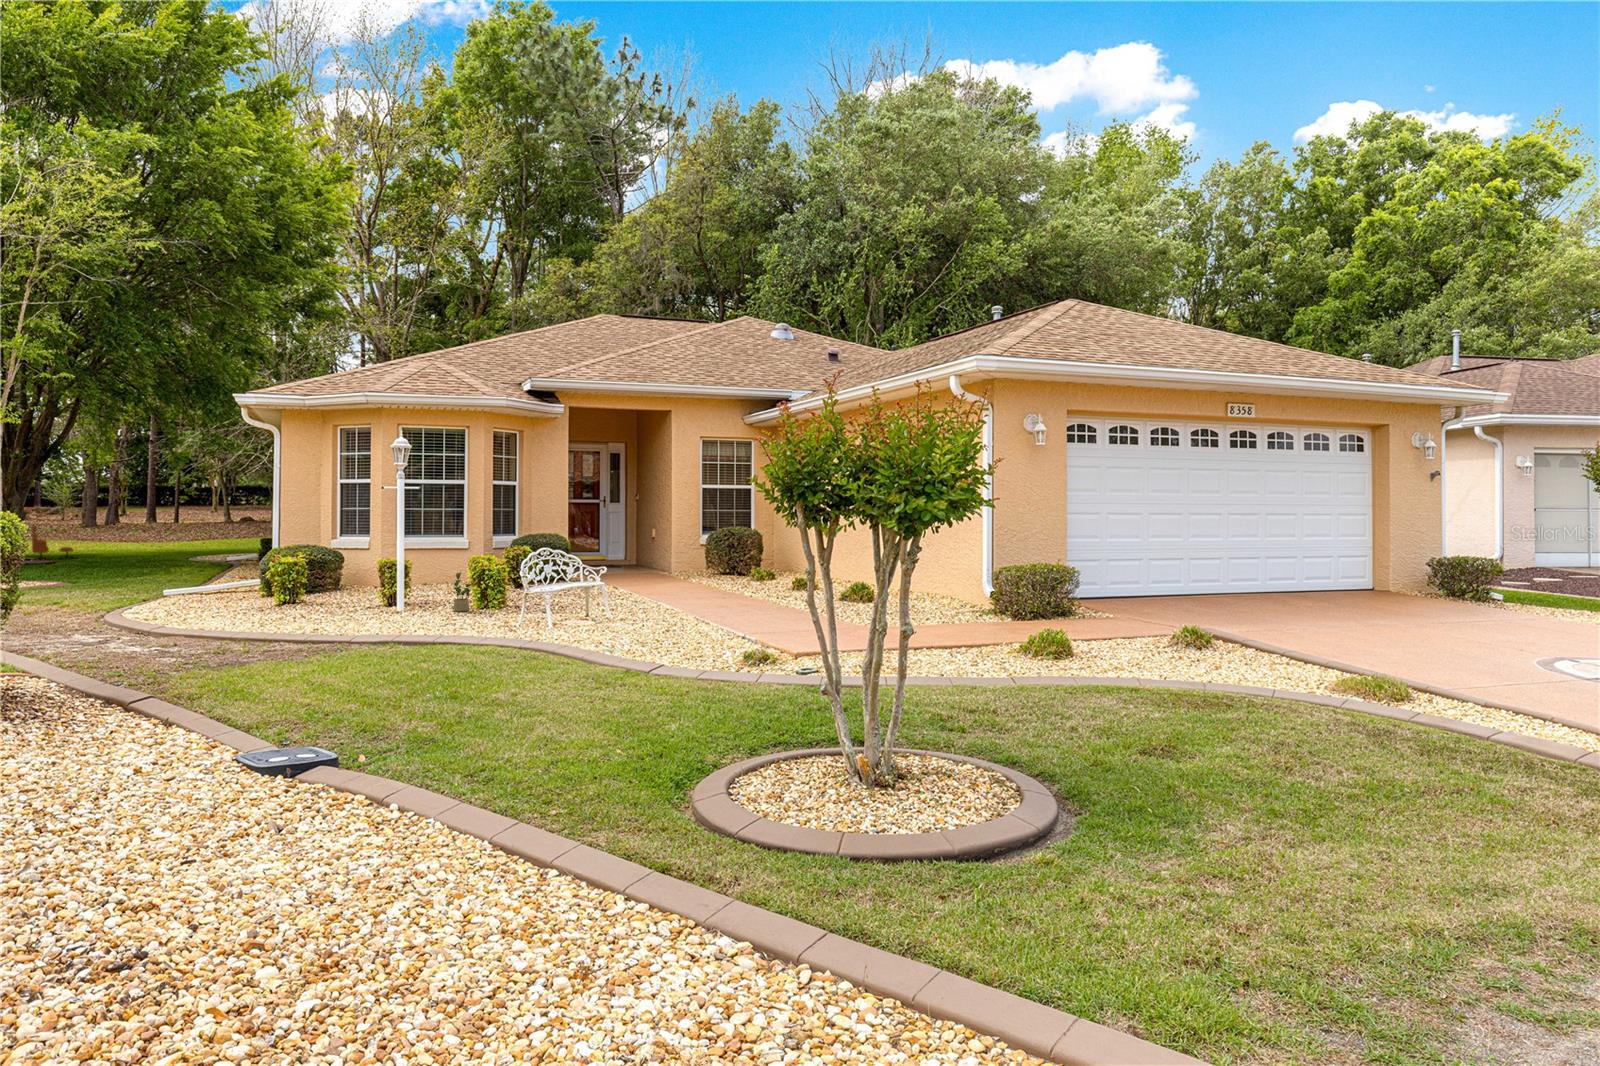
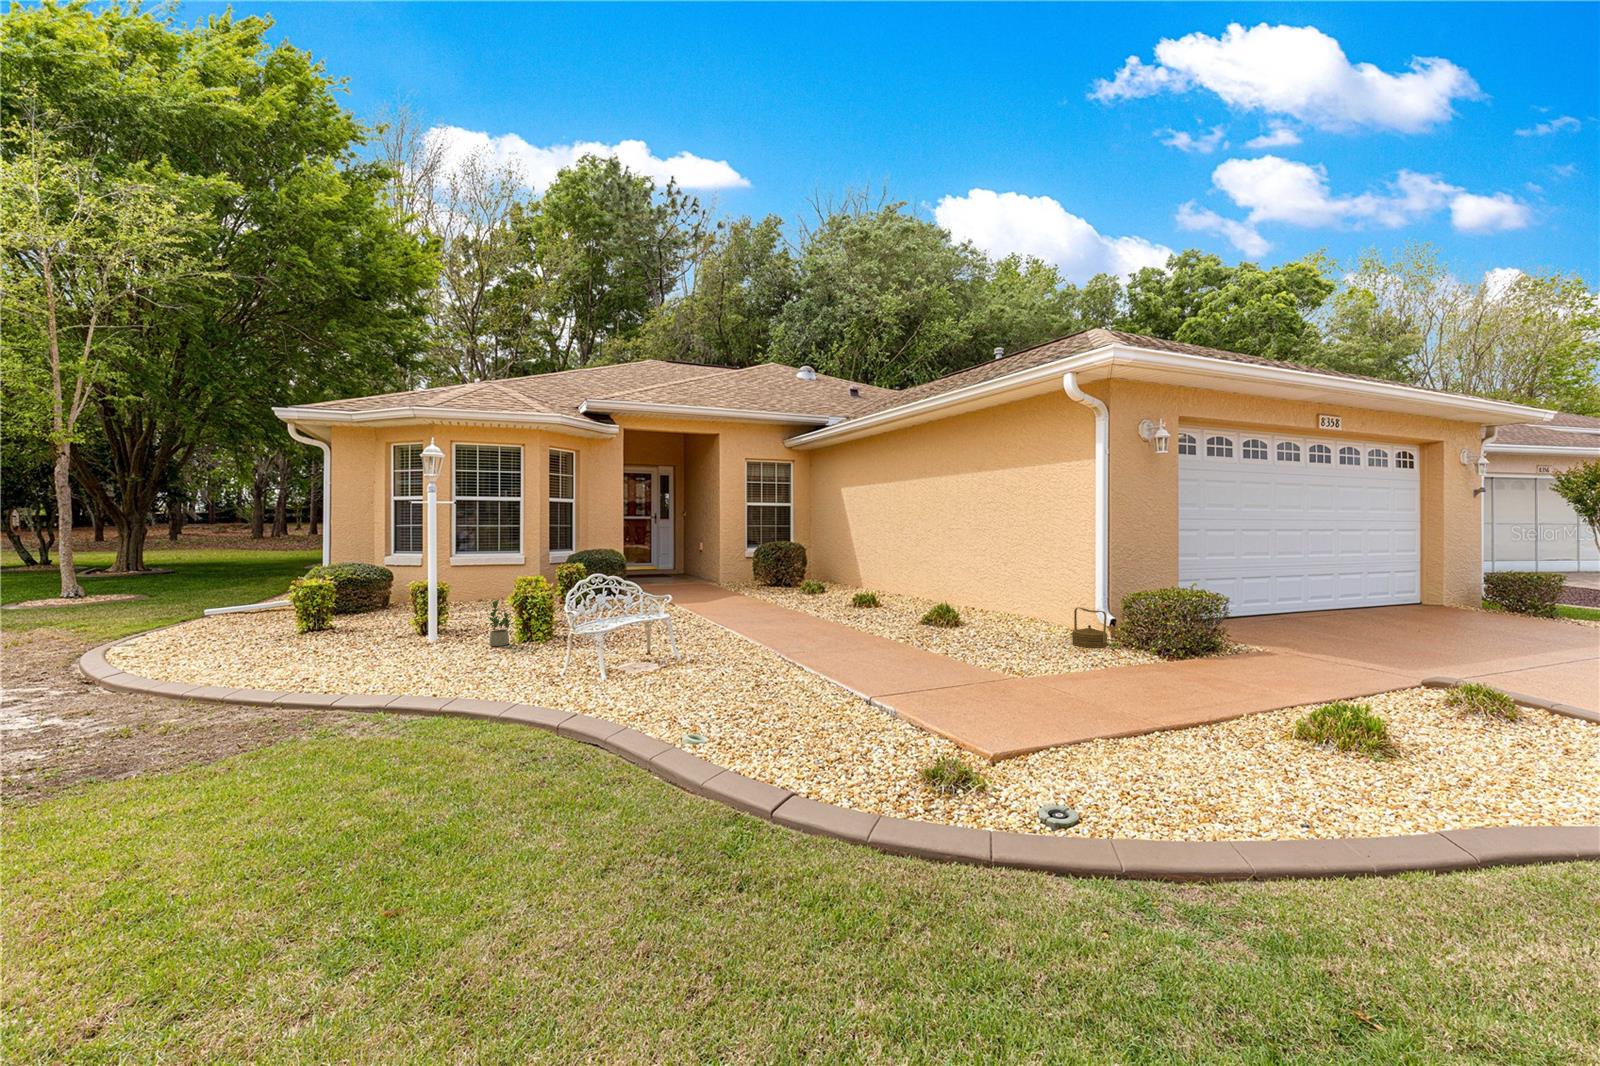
lounge chair: present [32,525,73,560] -> none [138,540,187,572]
woven basket: none [955,581,984,615] -> present [1072,607,1108,648]

